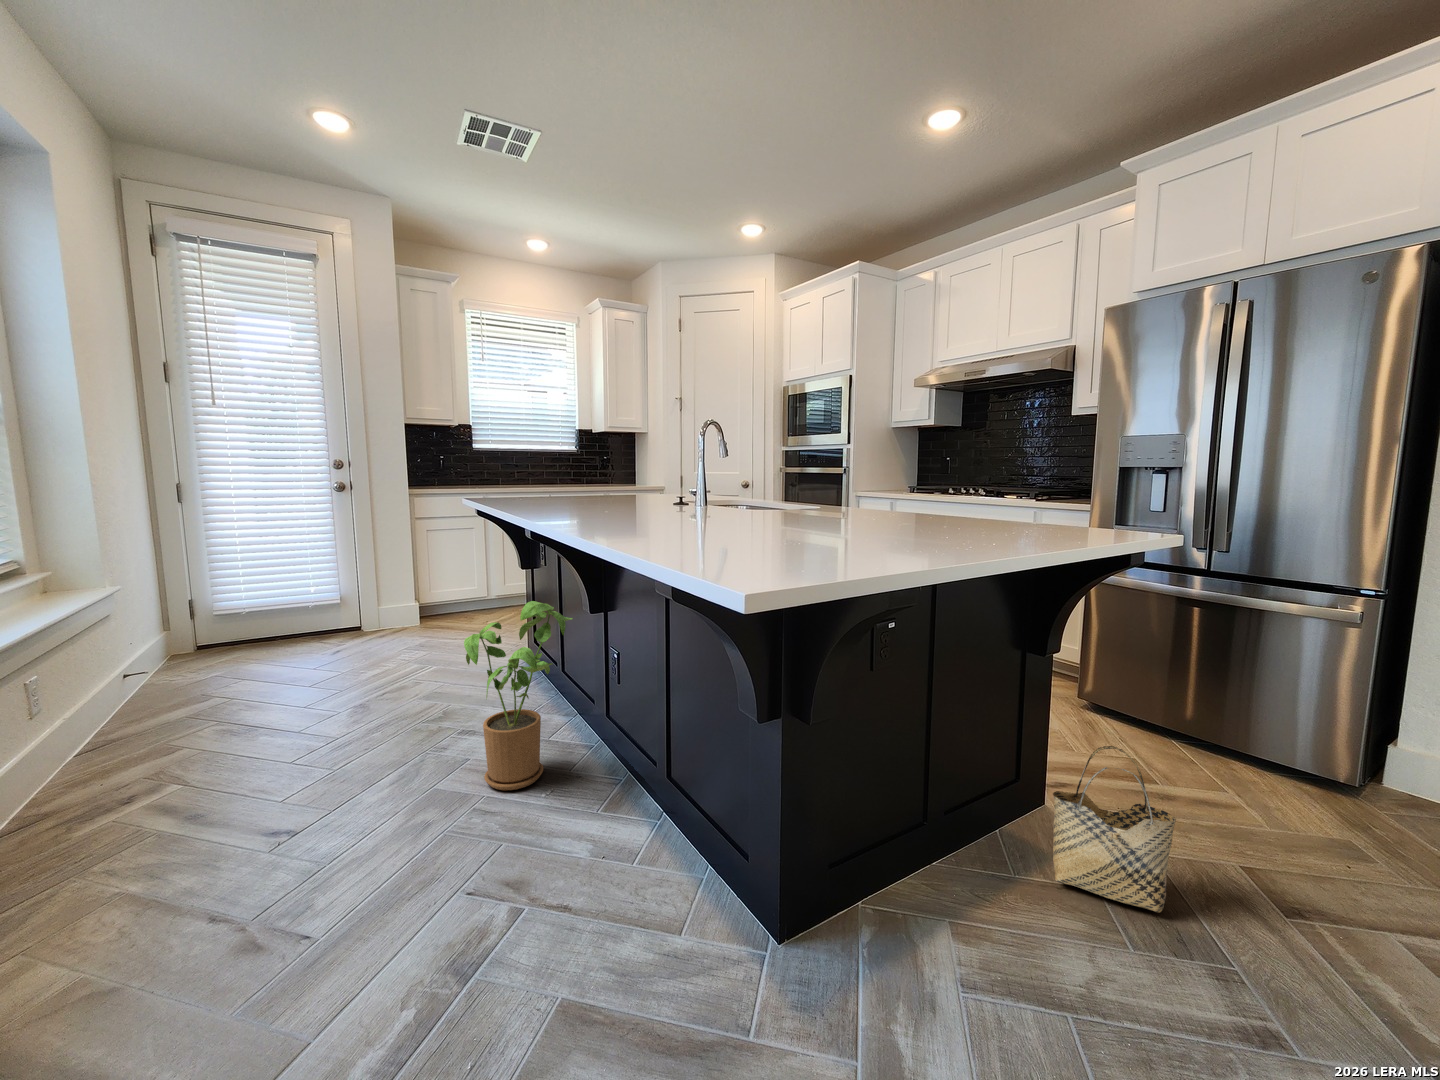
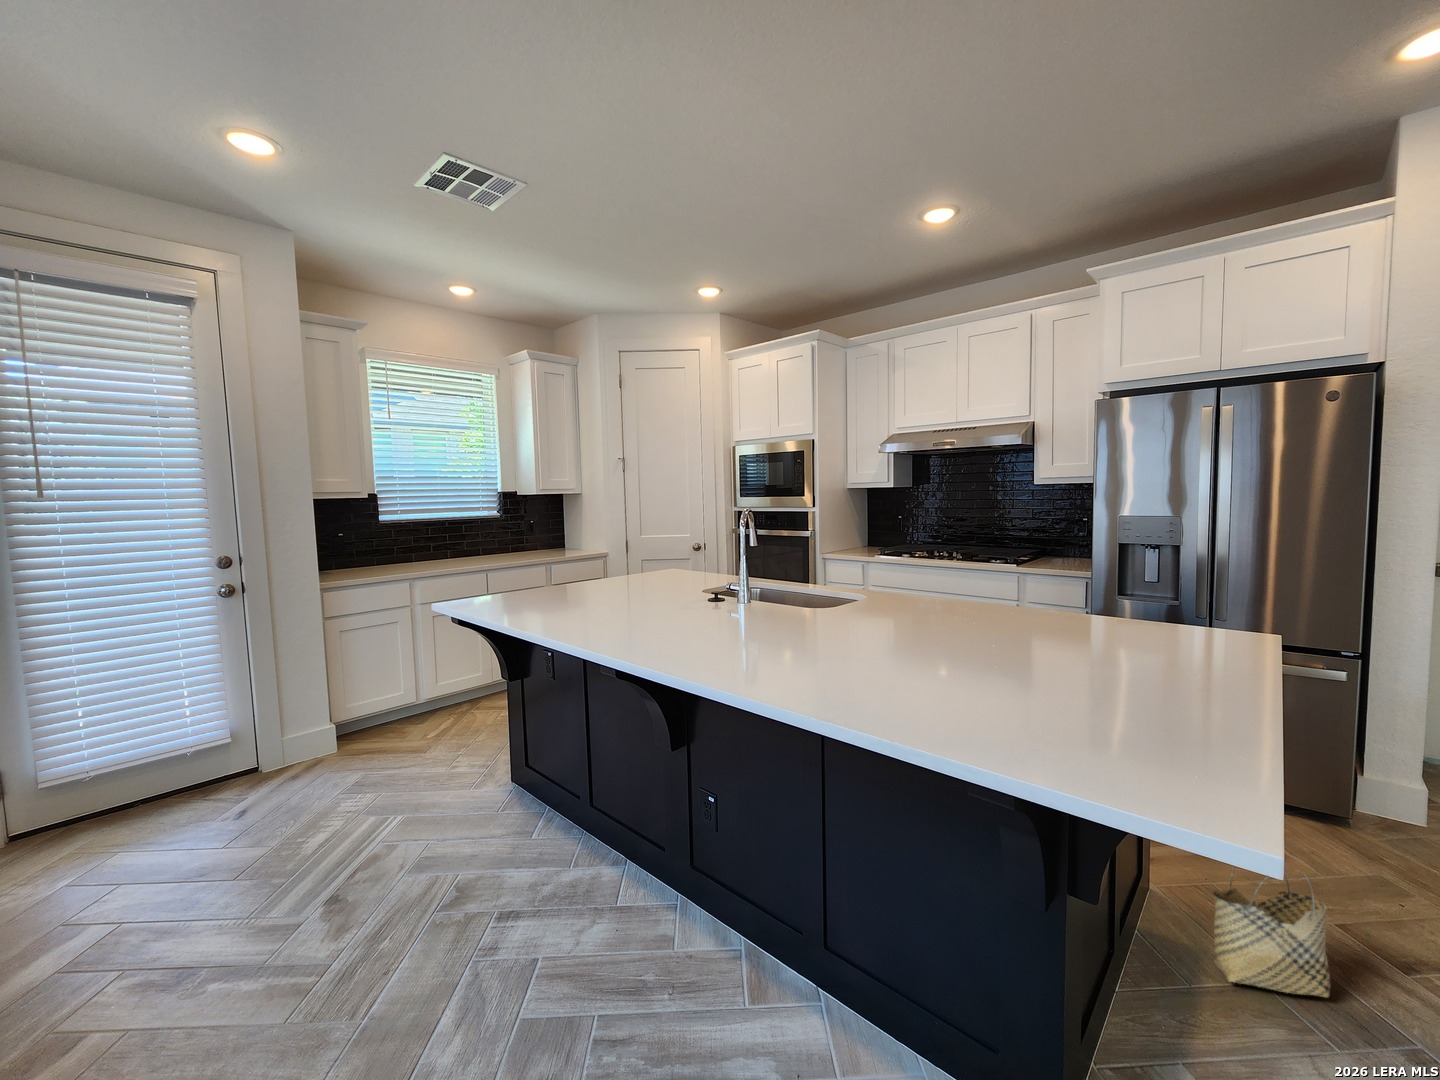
house plant: present [464,601,573,790] -> none [550,751,677,997]

